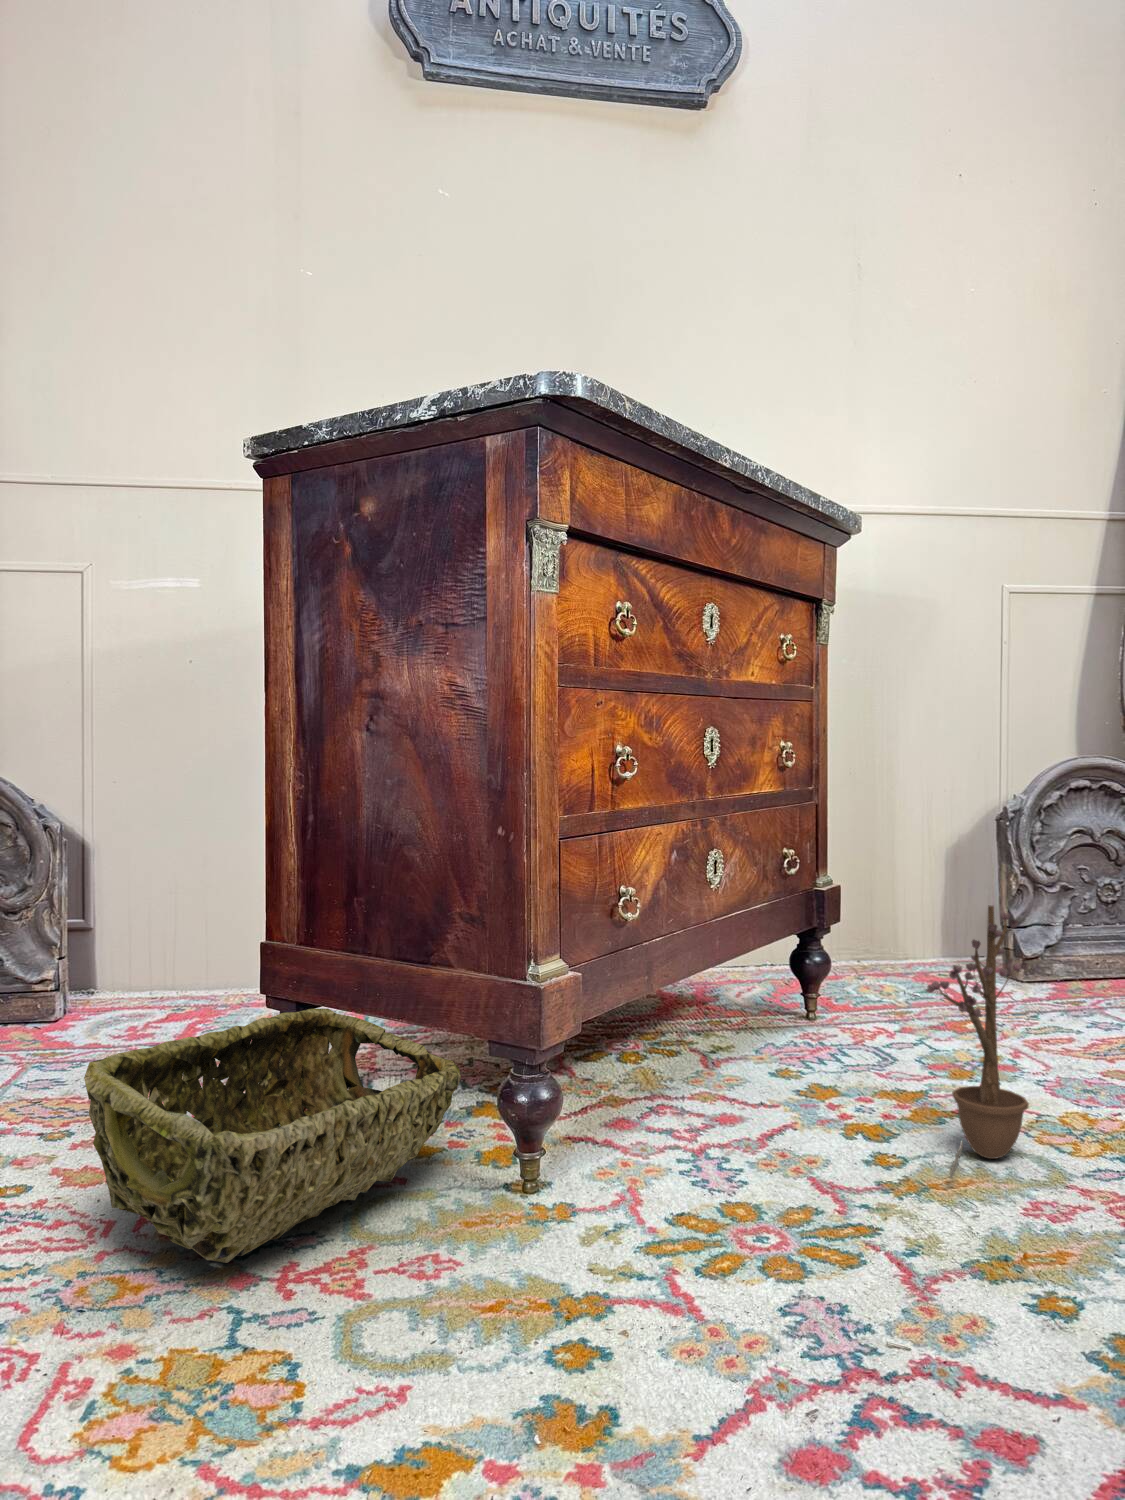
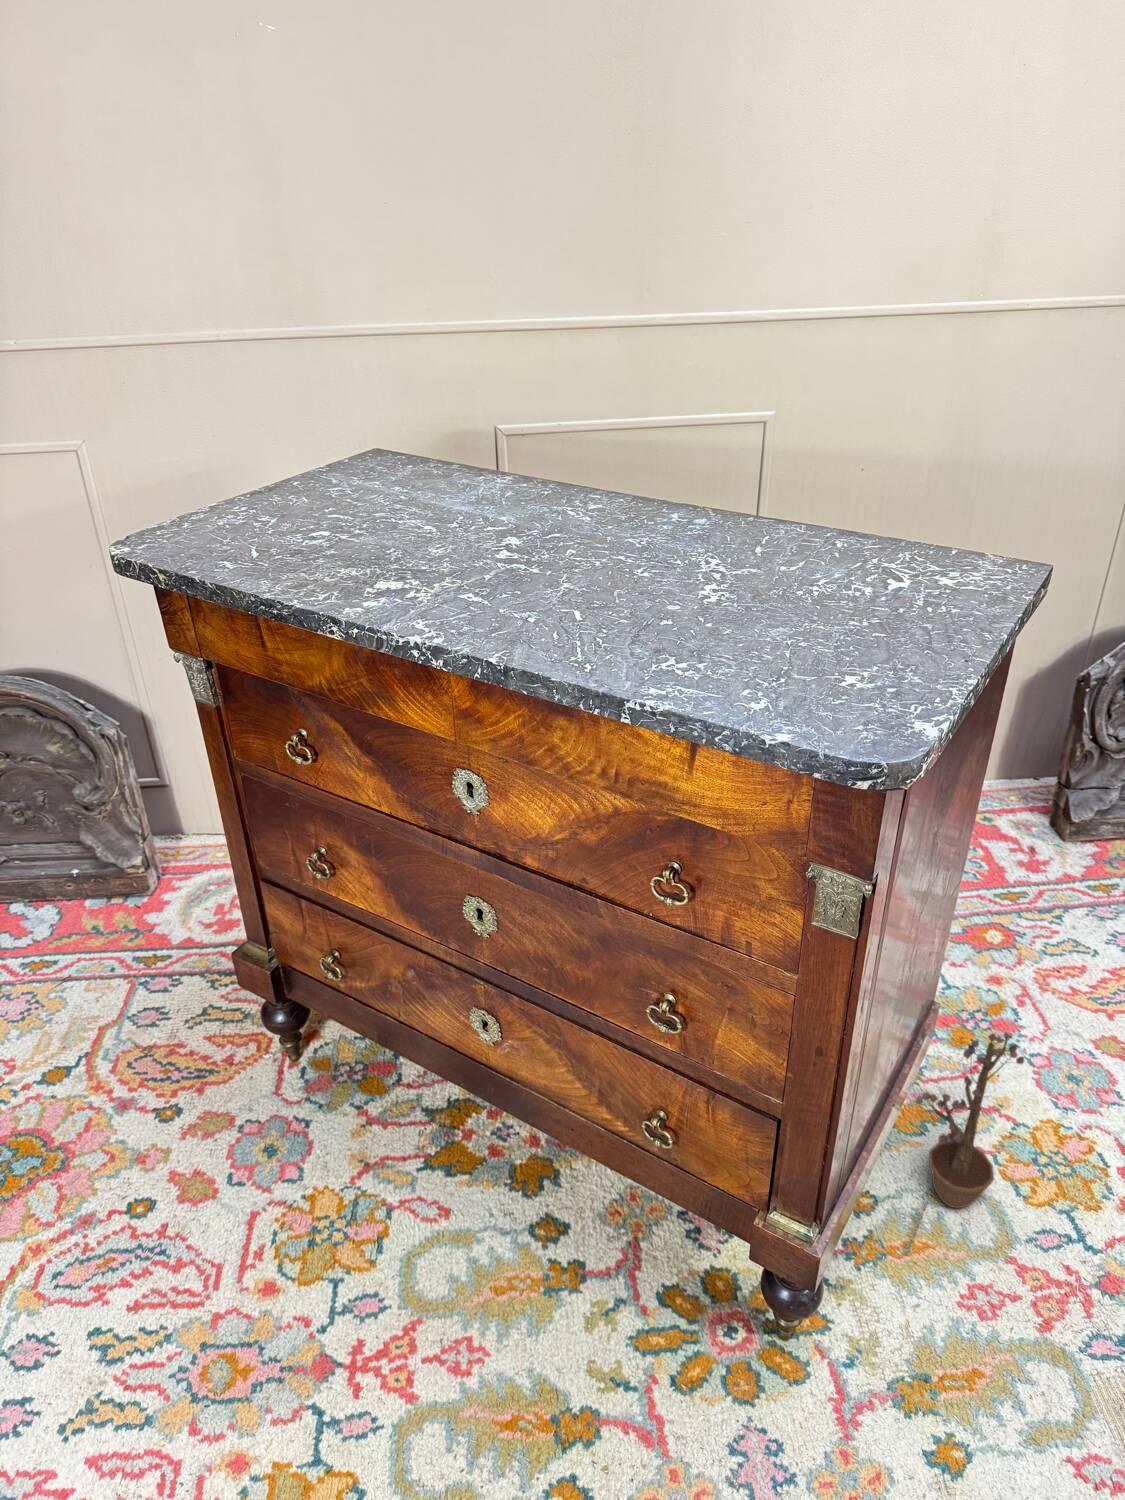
woven basket: present [84,1009,461,1263] -> none [175,1060,491,1364]

